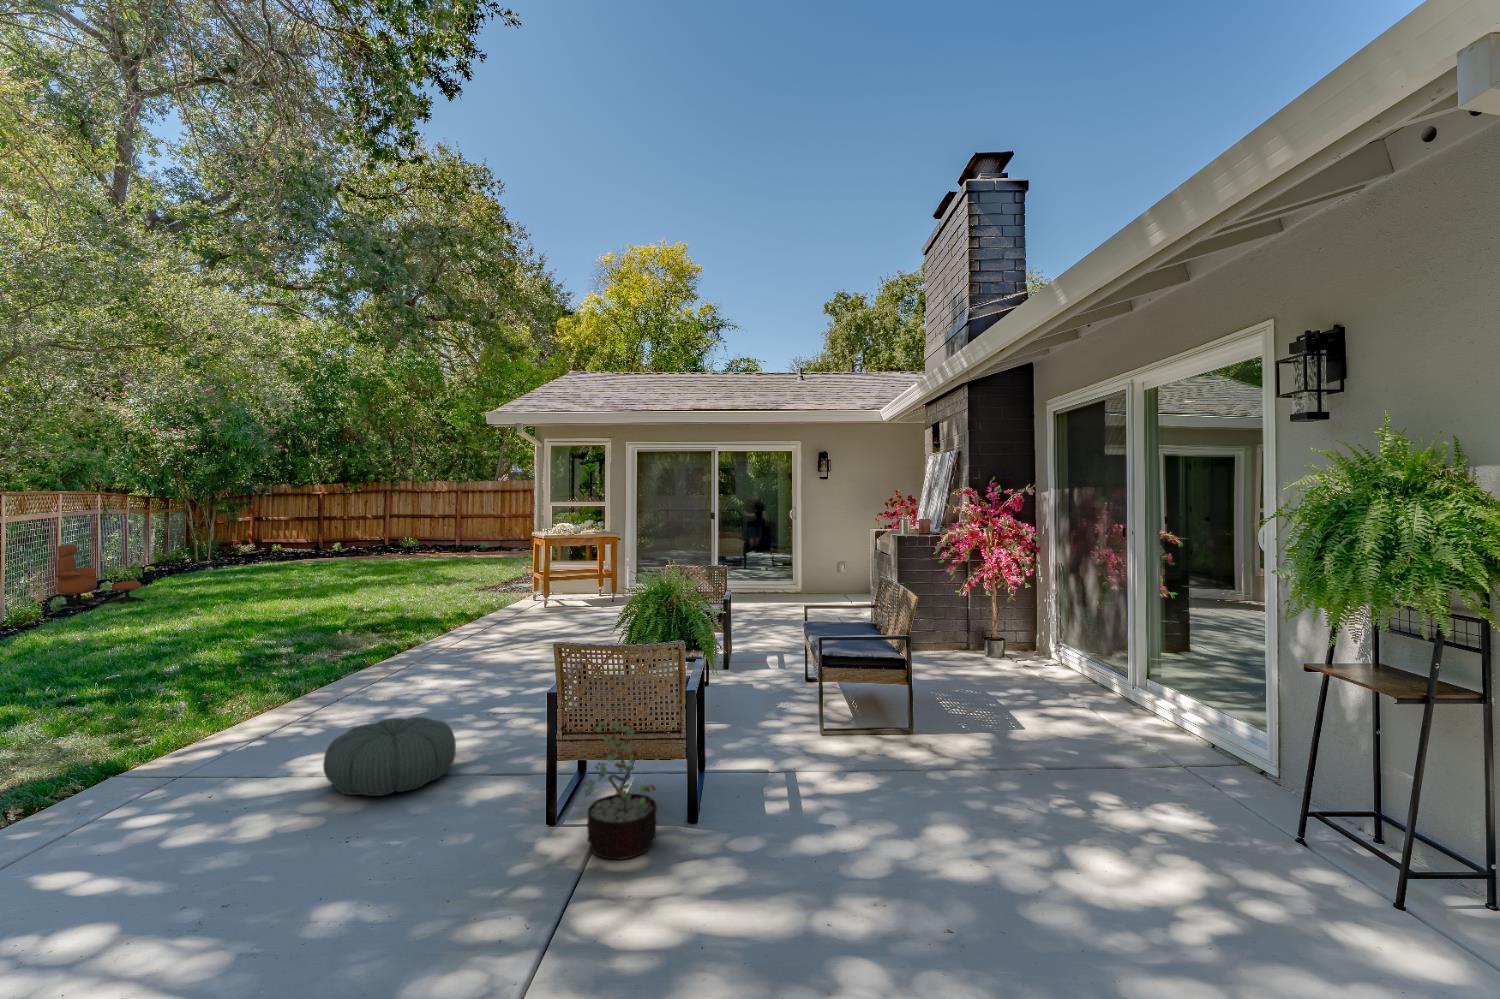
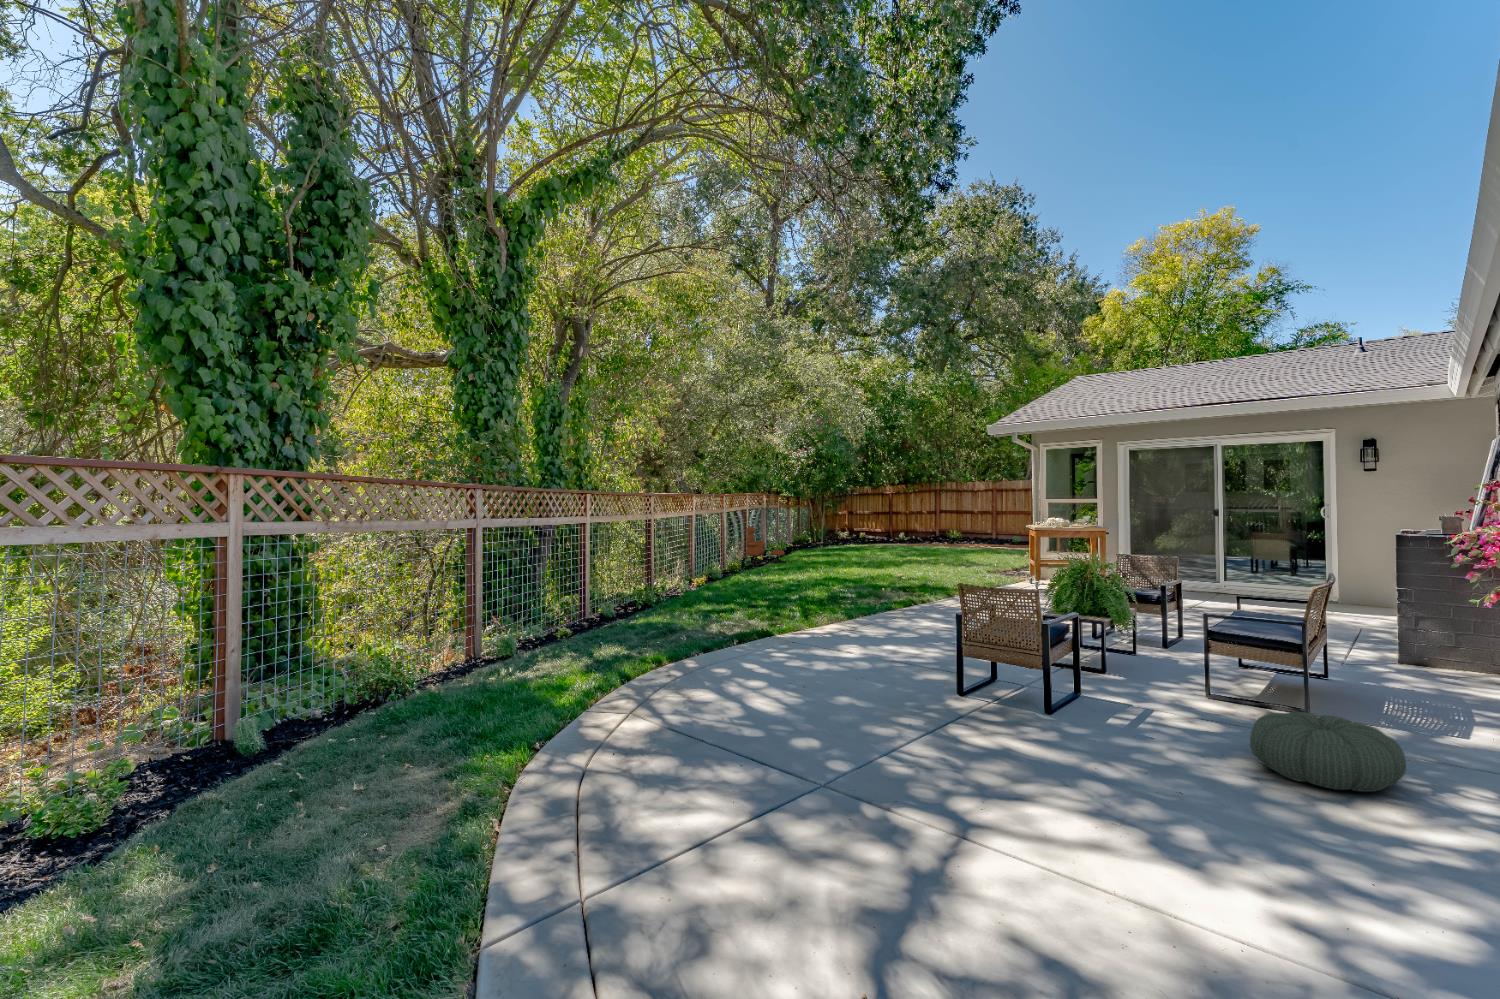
pouf: present [323,717,456,796] -> present [1250,712,1406,792]
decorative plant: present [586,717,657,859] -> none [971,631,1016,713]

